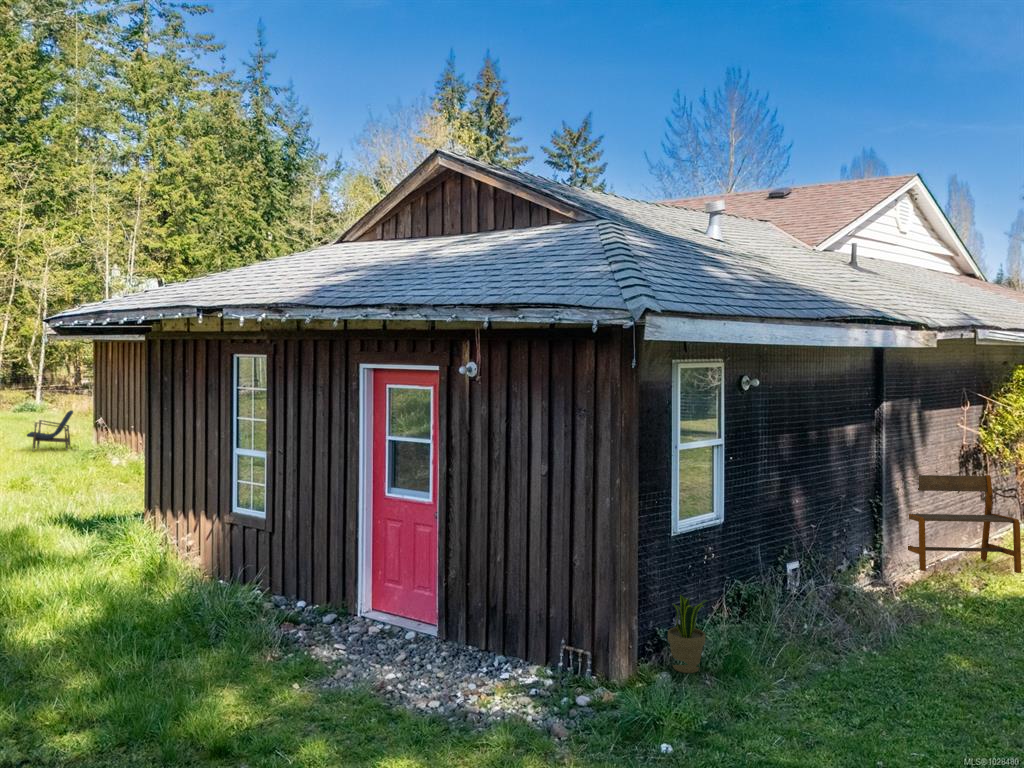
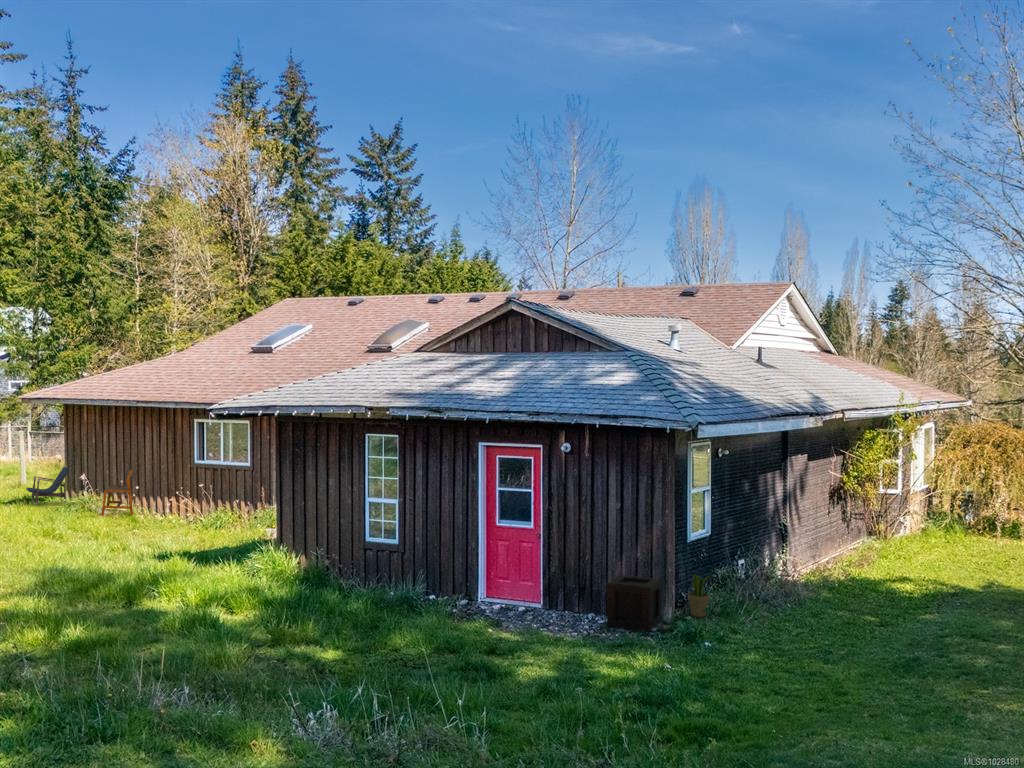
bench: present [908,475,1021,573] -> present [101,468,134,516]
wooden crate: none [497,592,607,709] -> present [607,575,661,631]

